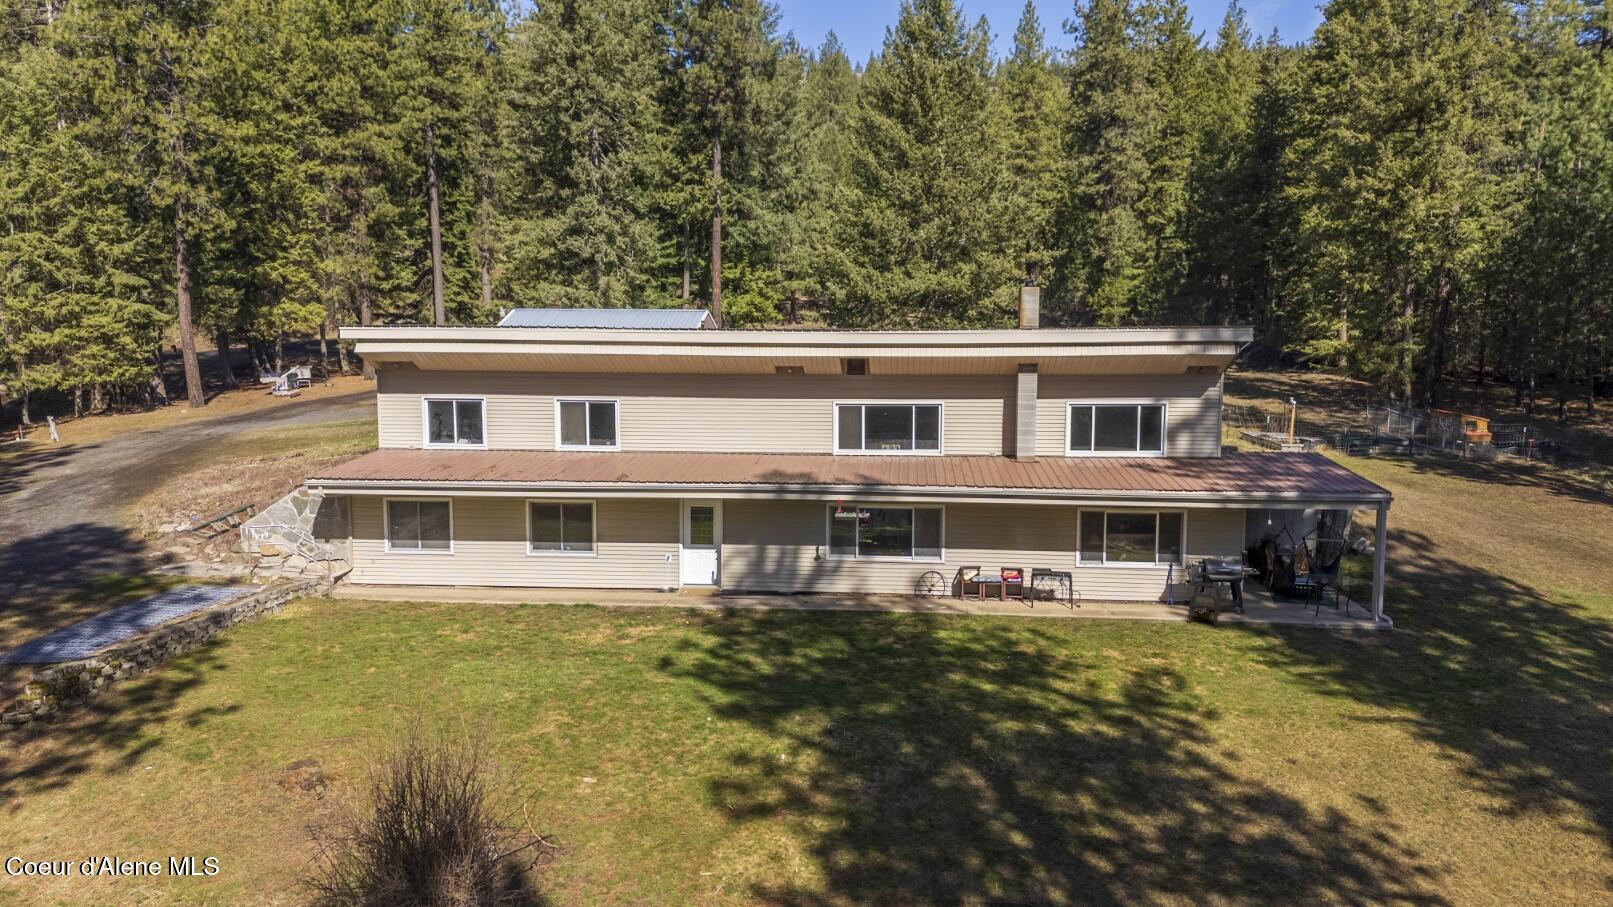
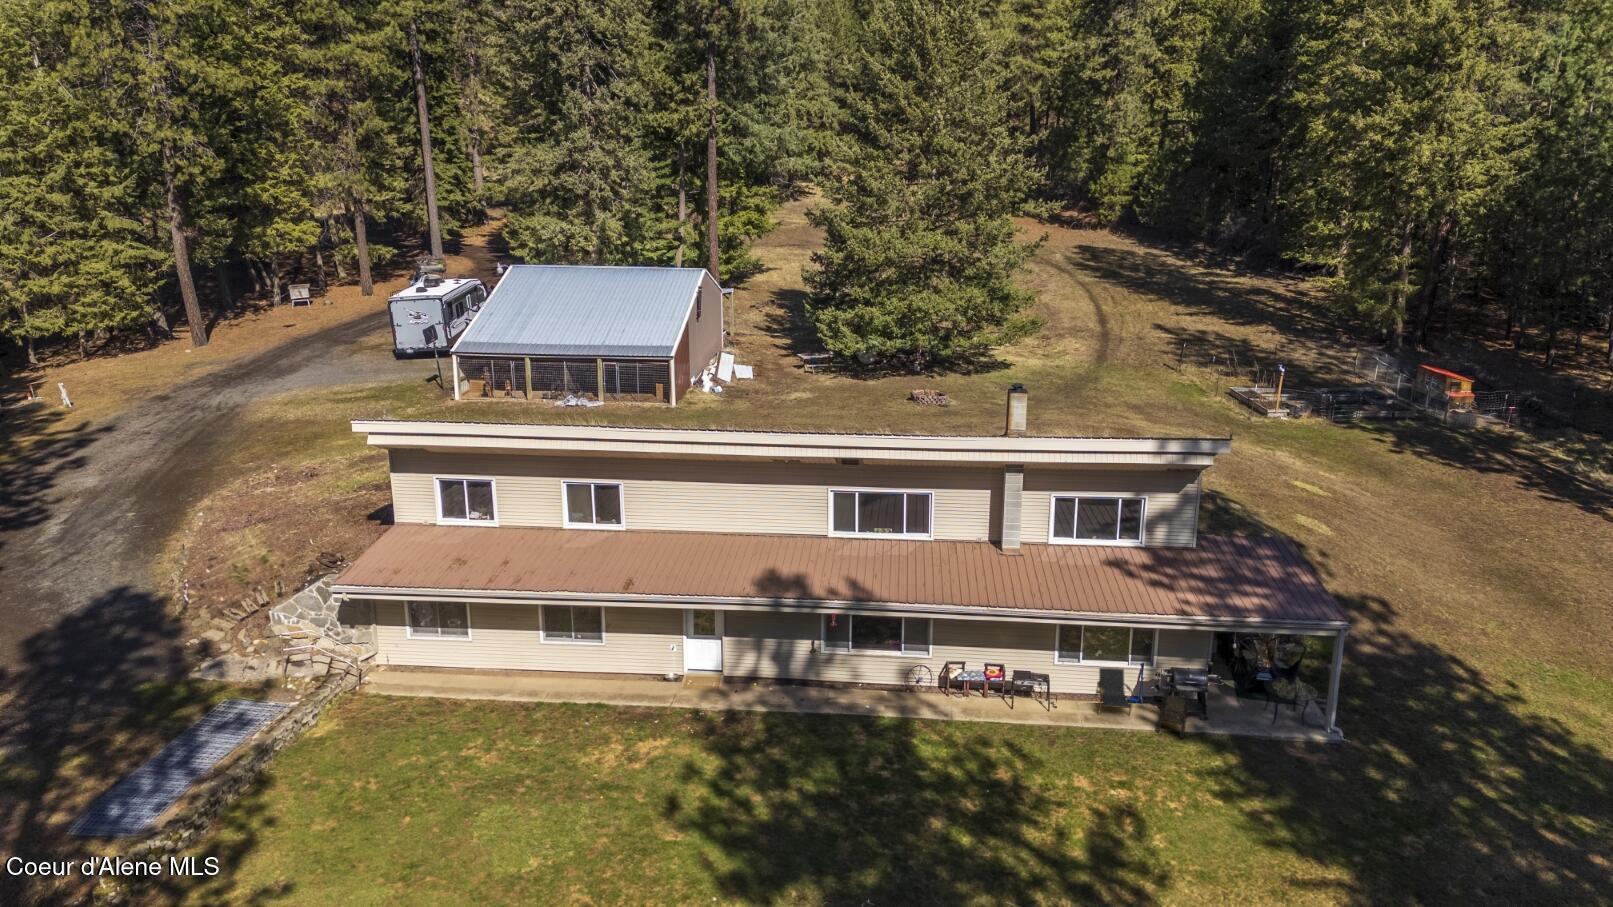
lounge chair: none [1121,567,1161,614] -> present [1096,668,1133,714]

